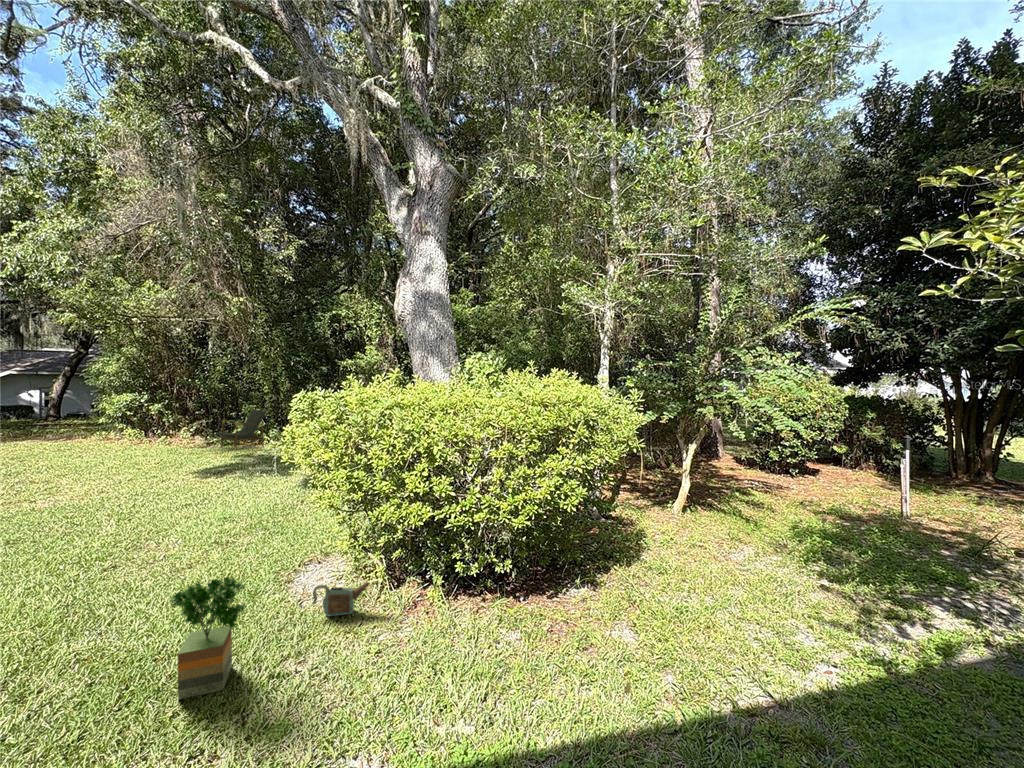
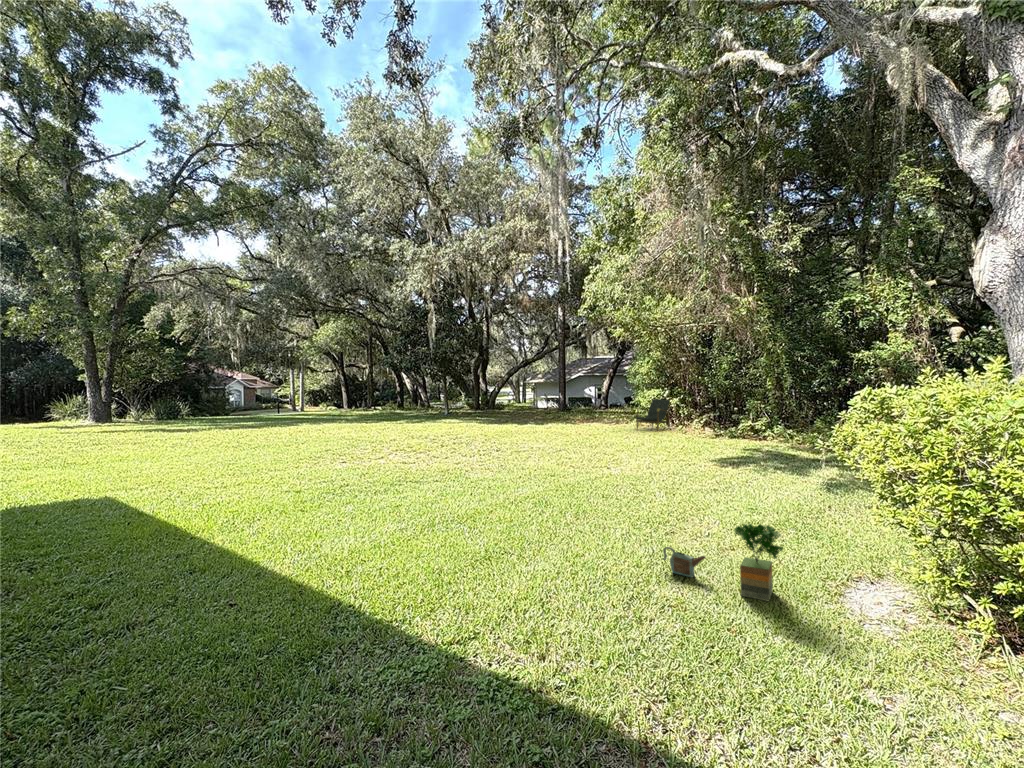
lounge chair: present [216,410,266,451] -> present [636,399,670,431]
watering can: present [312,583,370,616] -> present [663,547,706,577]

